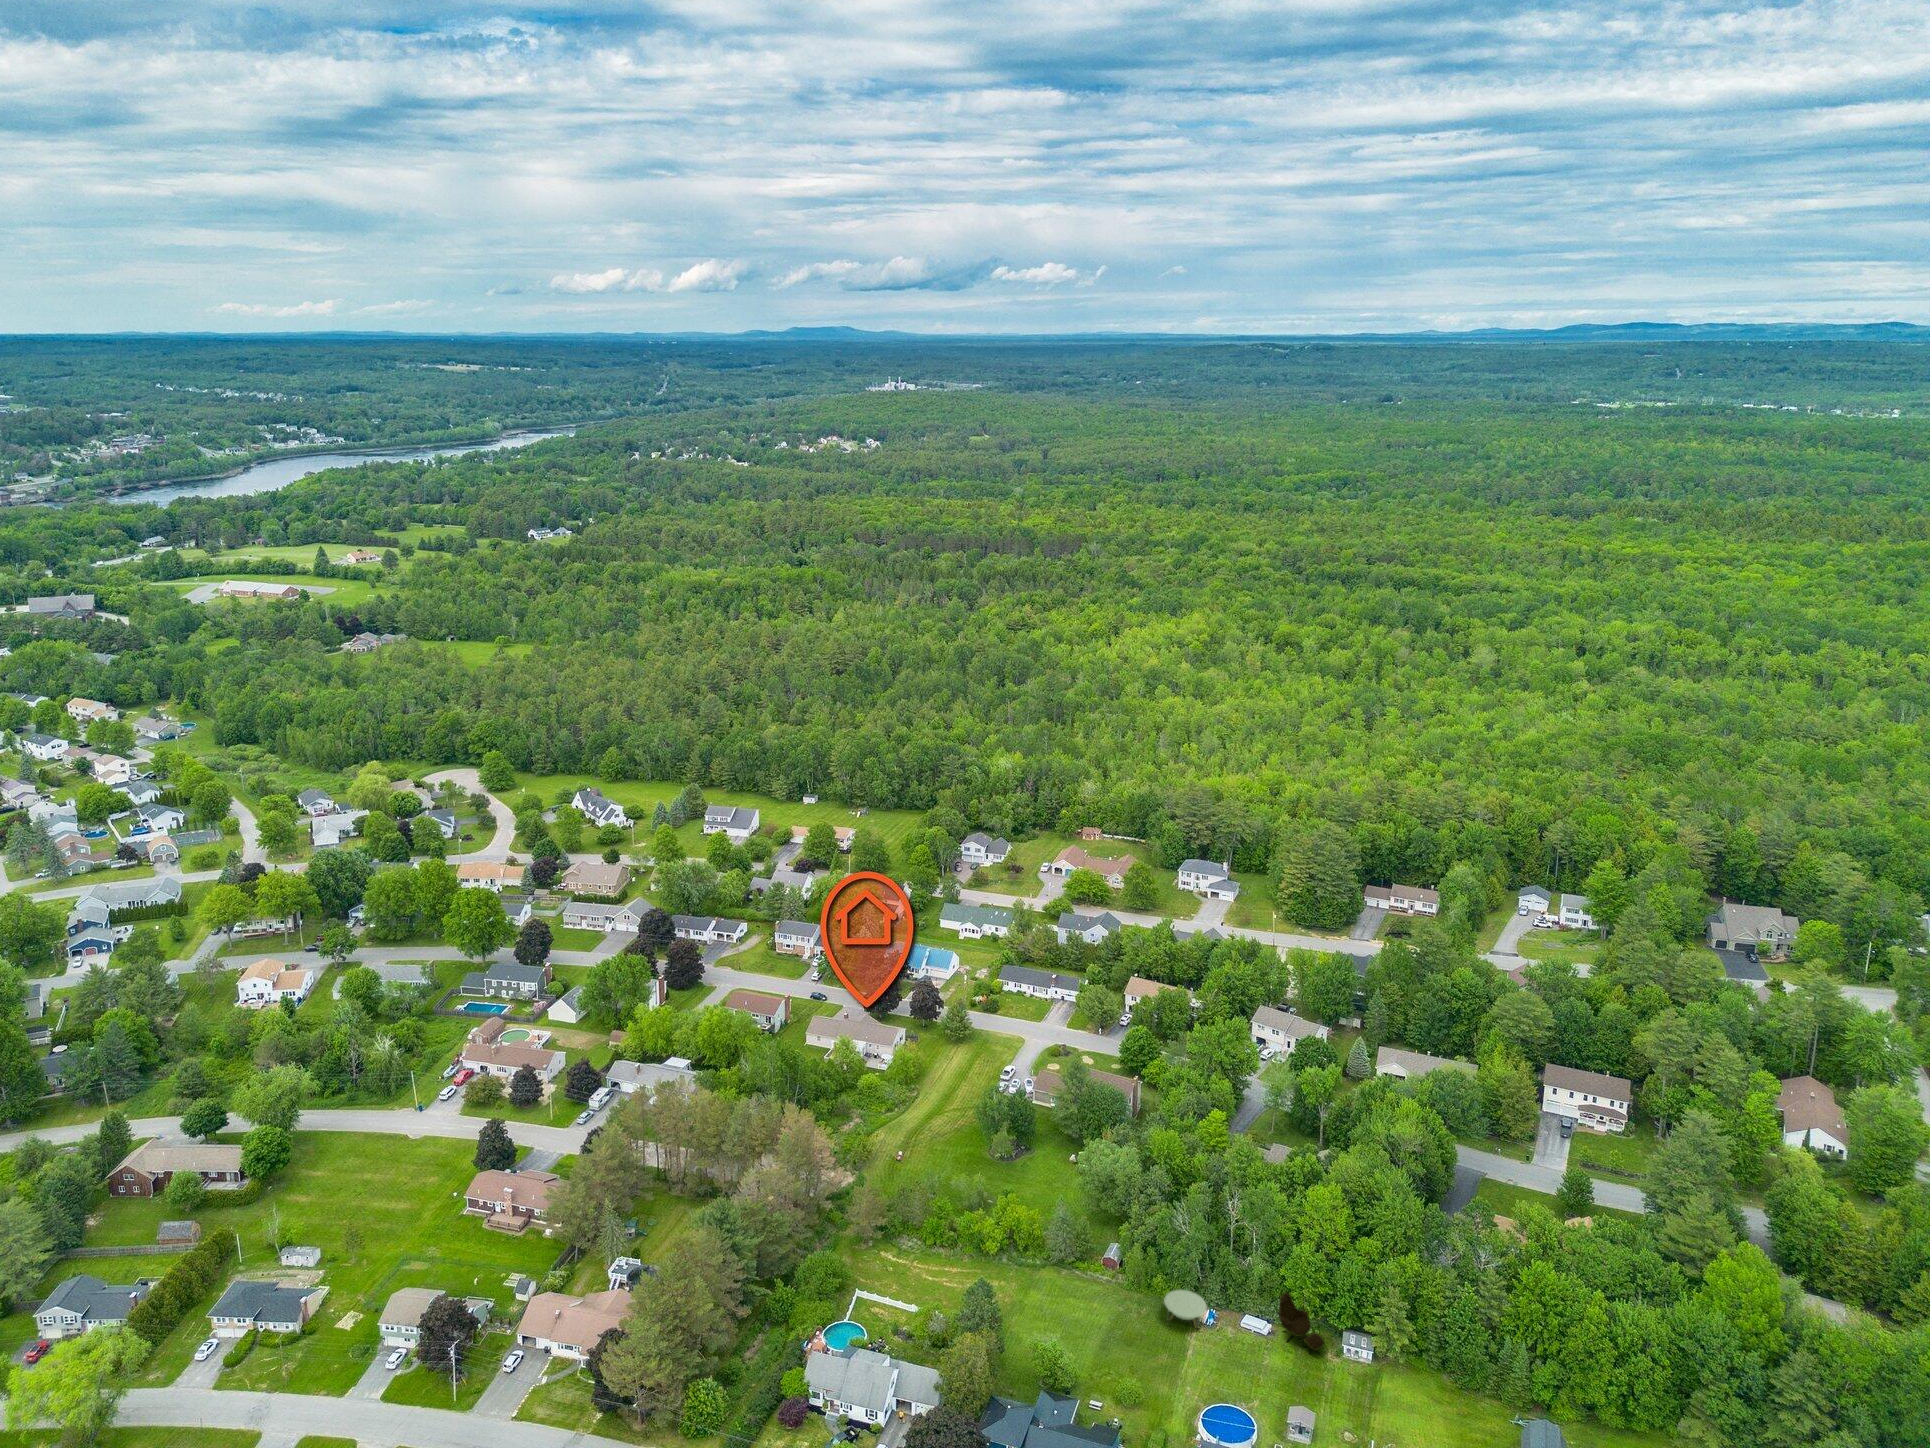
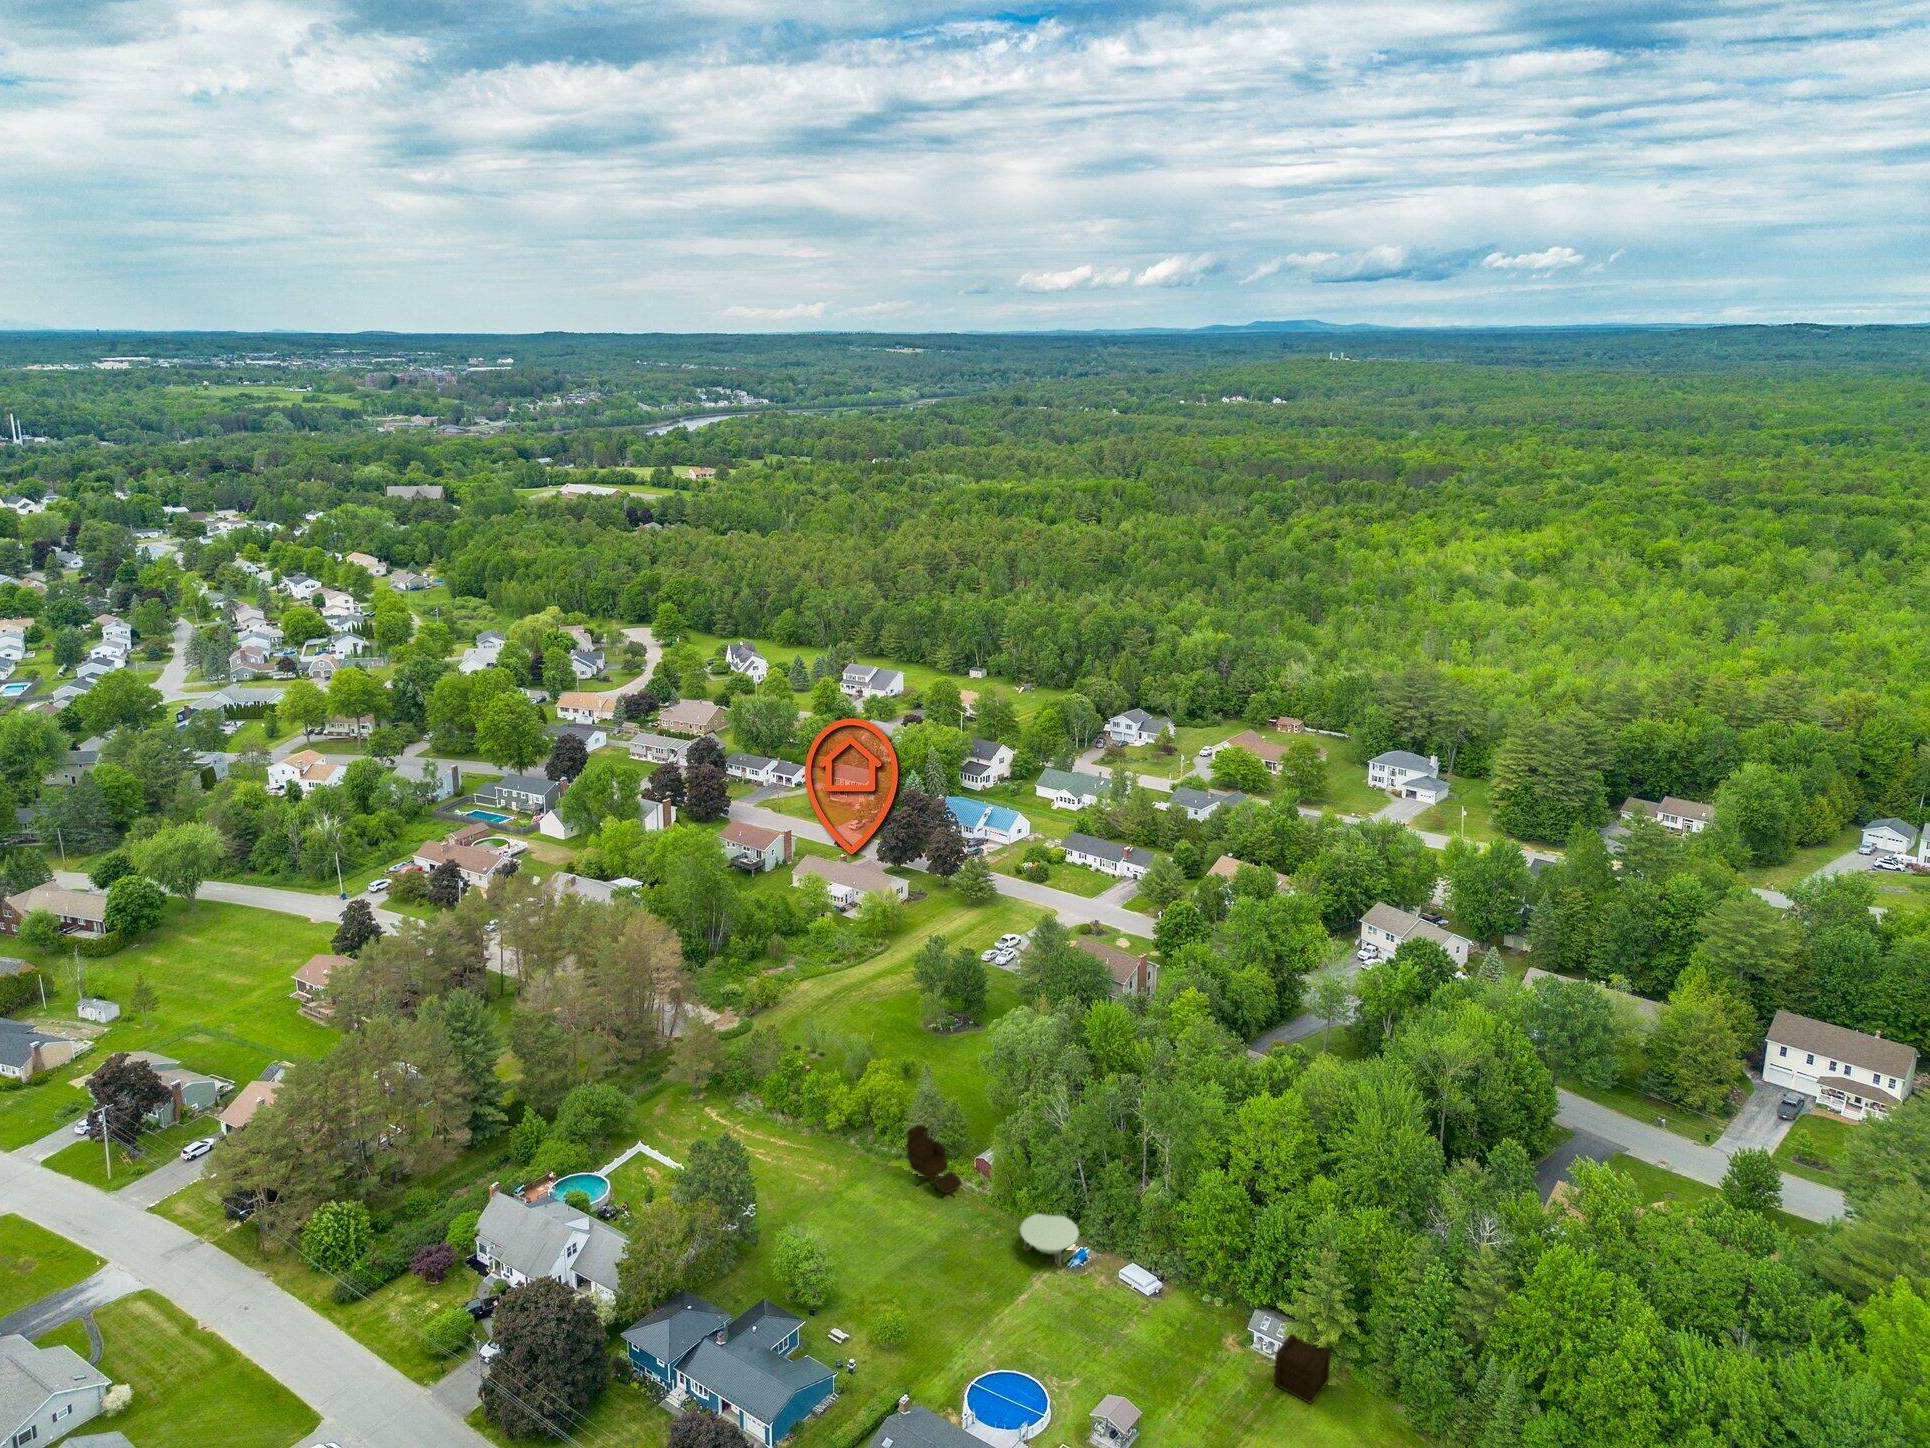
lounge chair: present [1279,1292,1325,1351] -> present [907,1125,962,1193]
wooden crate: none [1372,1341,1404,1388] -> present [1273,1334,1331,1403]

